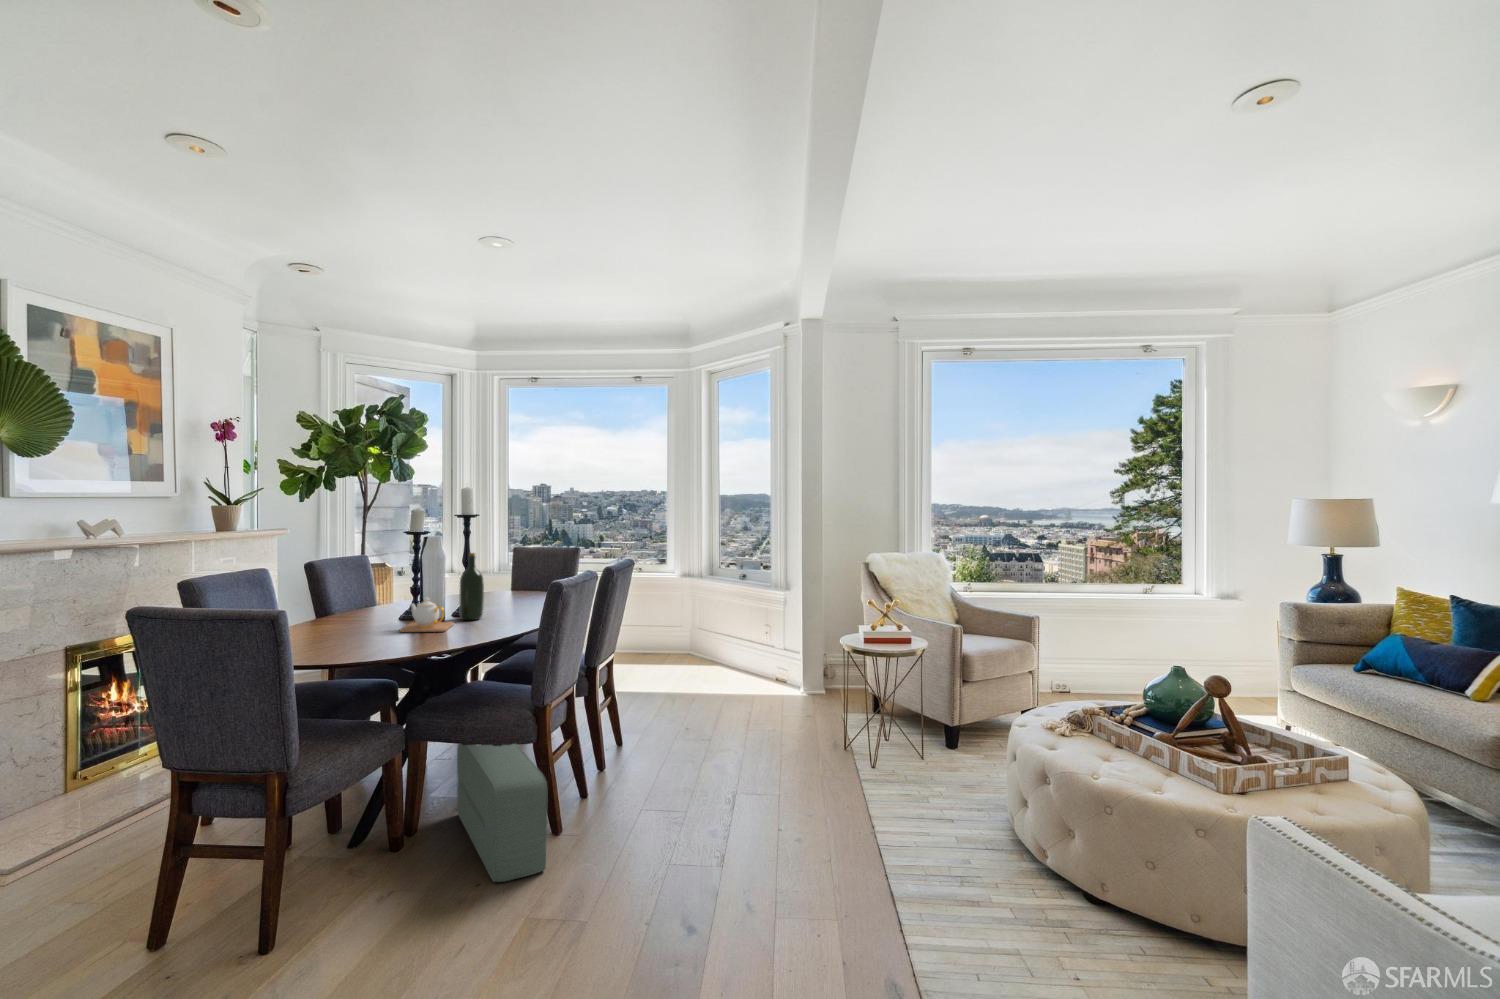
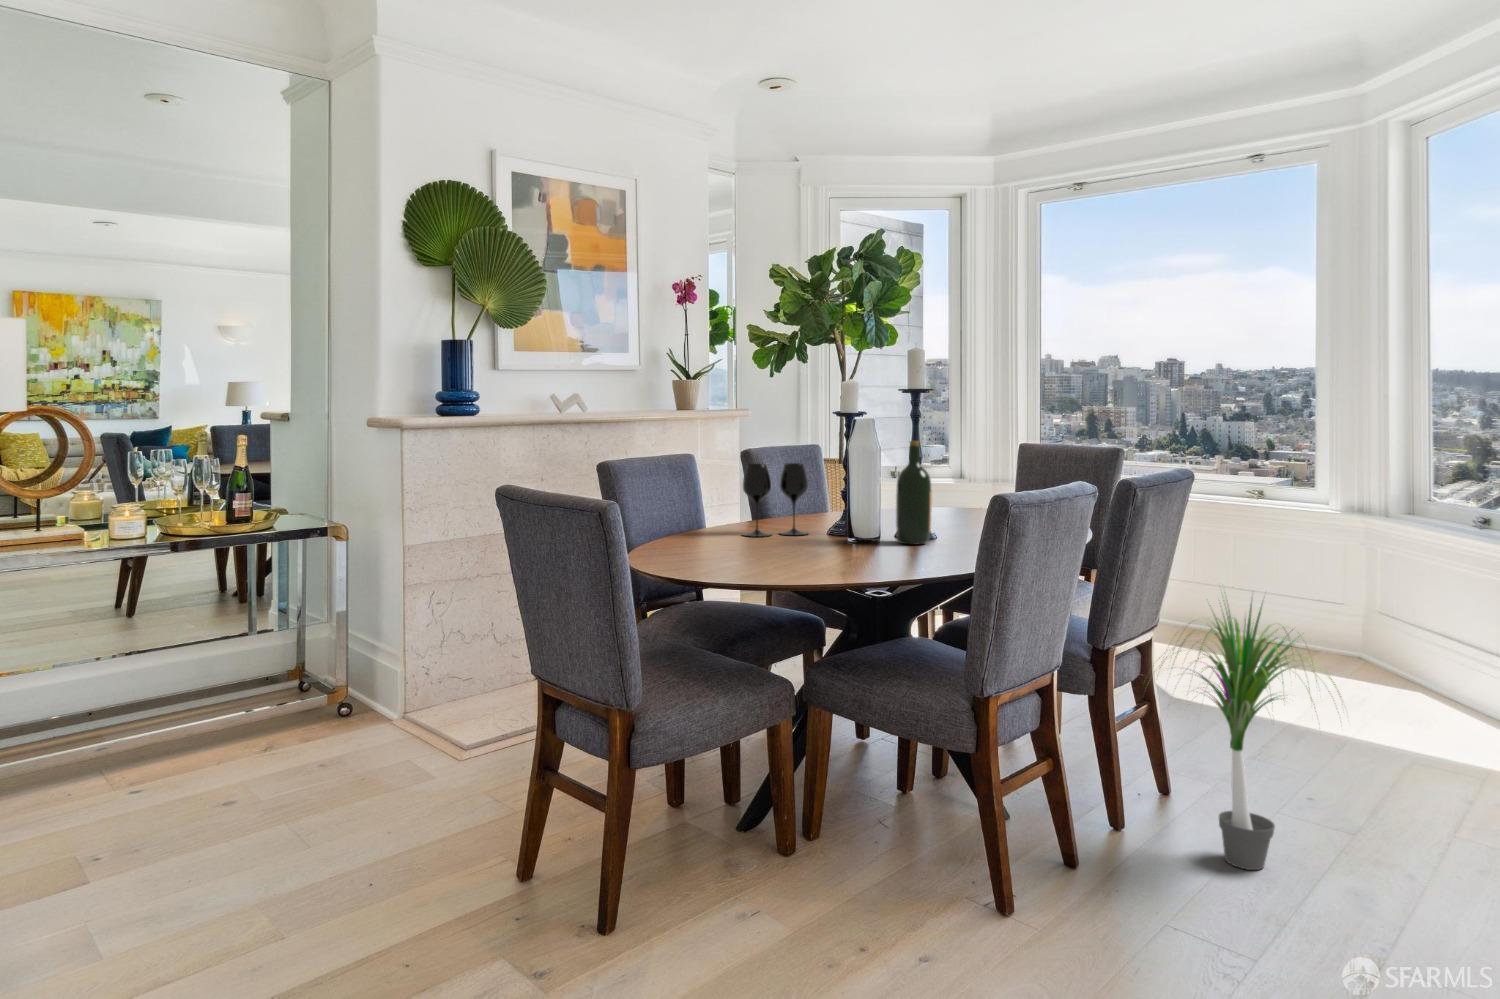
wine glass: none [335,571,387,627] -> present [743,463,808,537]
teapot: present [400,598,454,632] -> none [794,502,877,554]
potted plant: none [617,621,714,770] -> present [1160,600,1340,870]
pouf: present [457,744,547,882] -> none [804,716,921,965]

